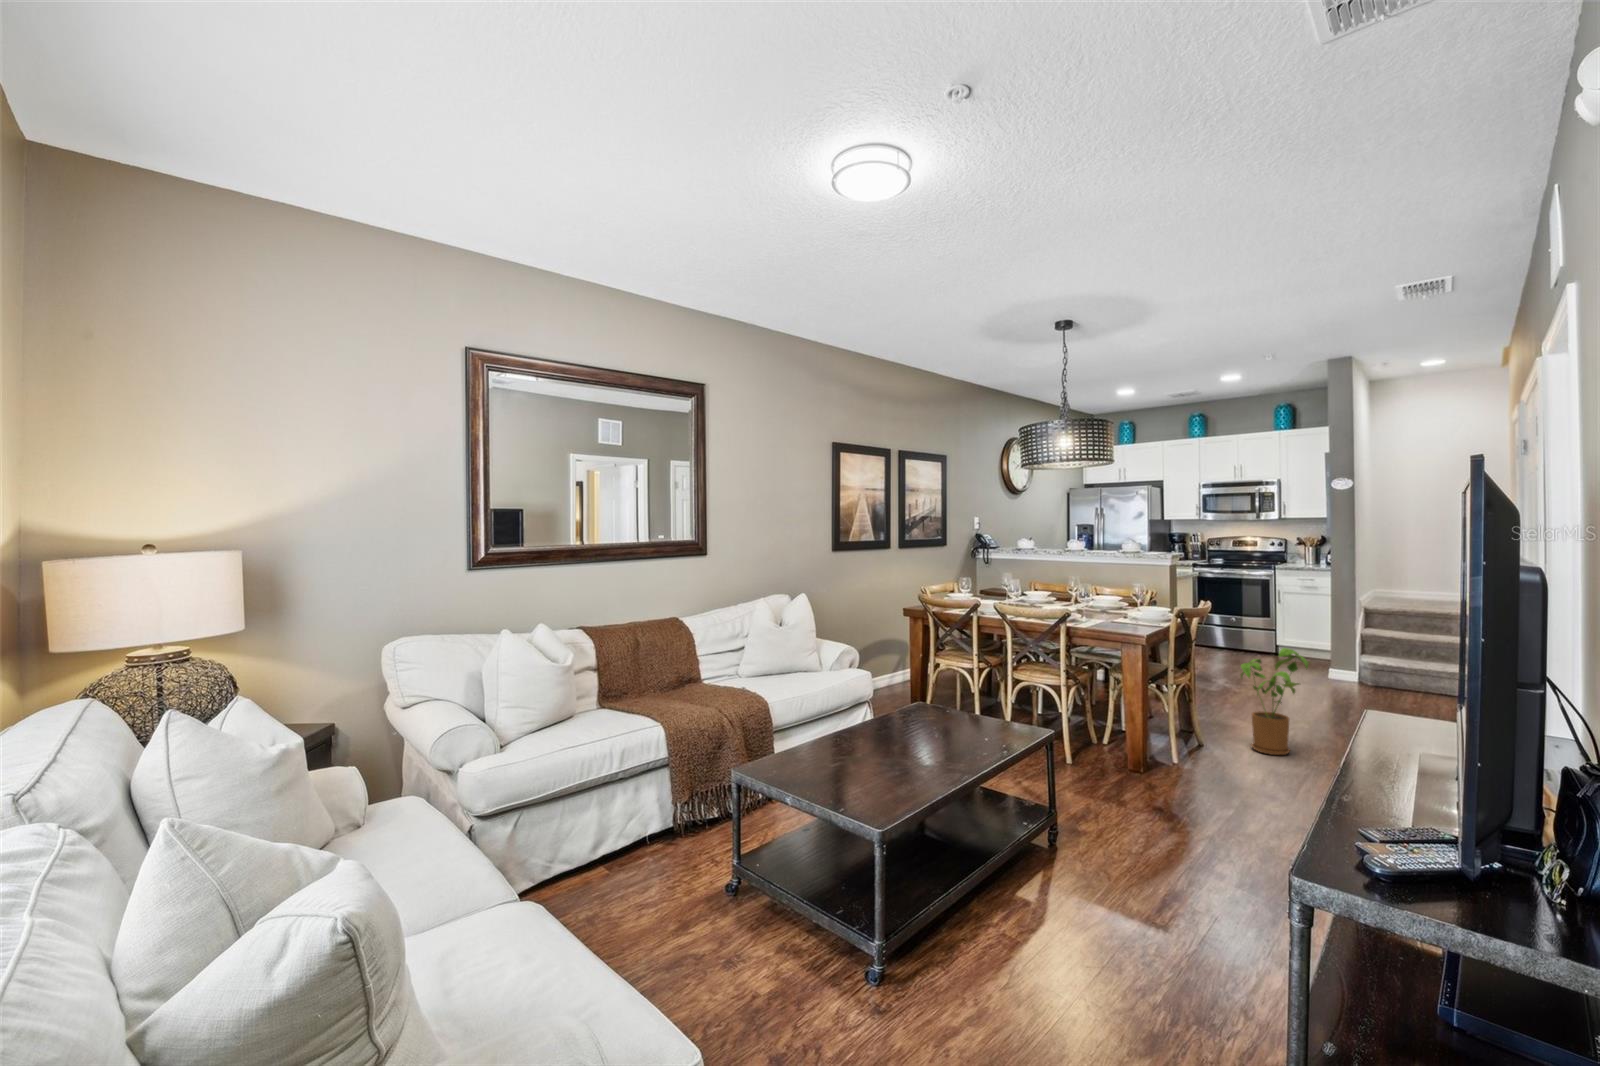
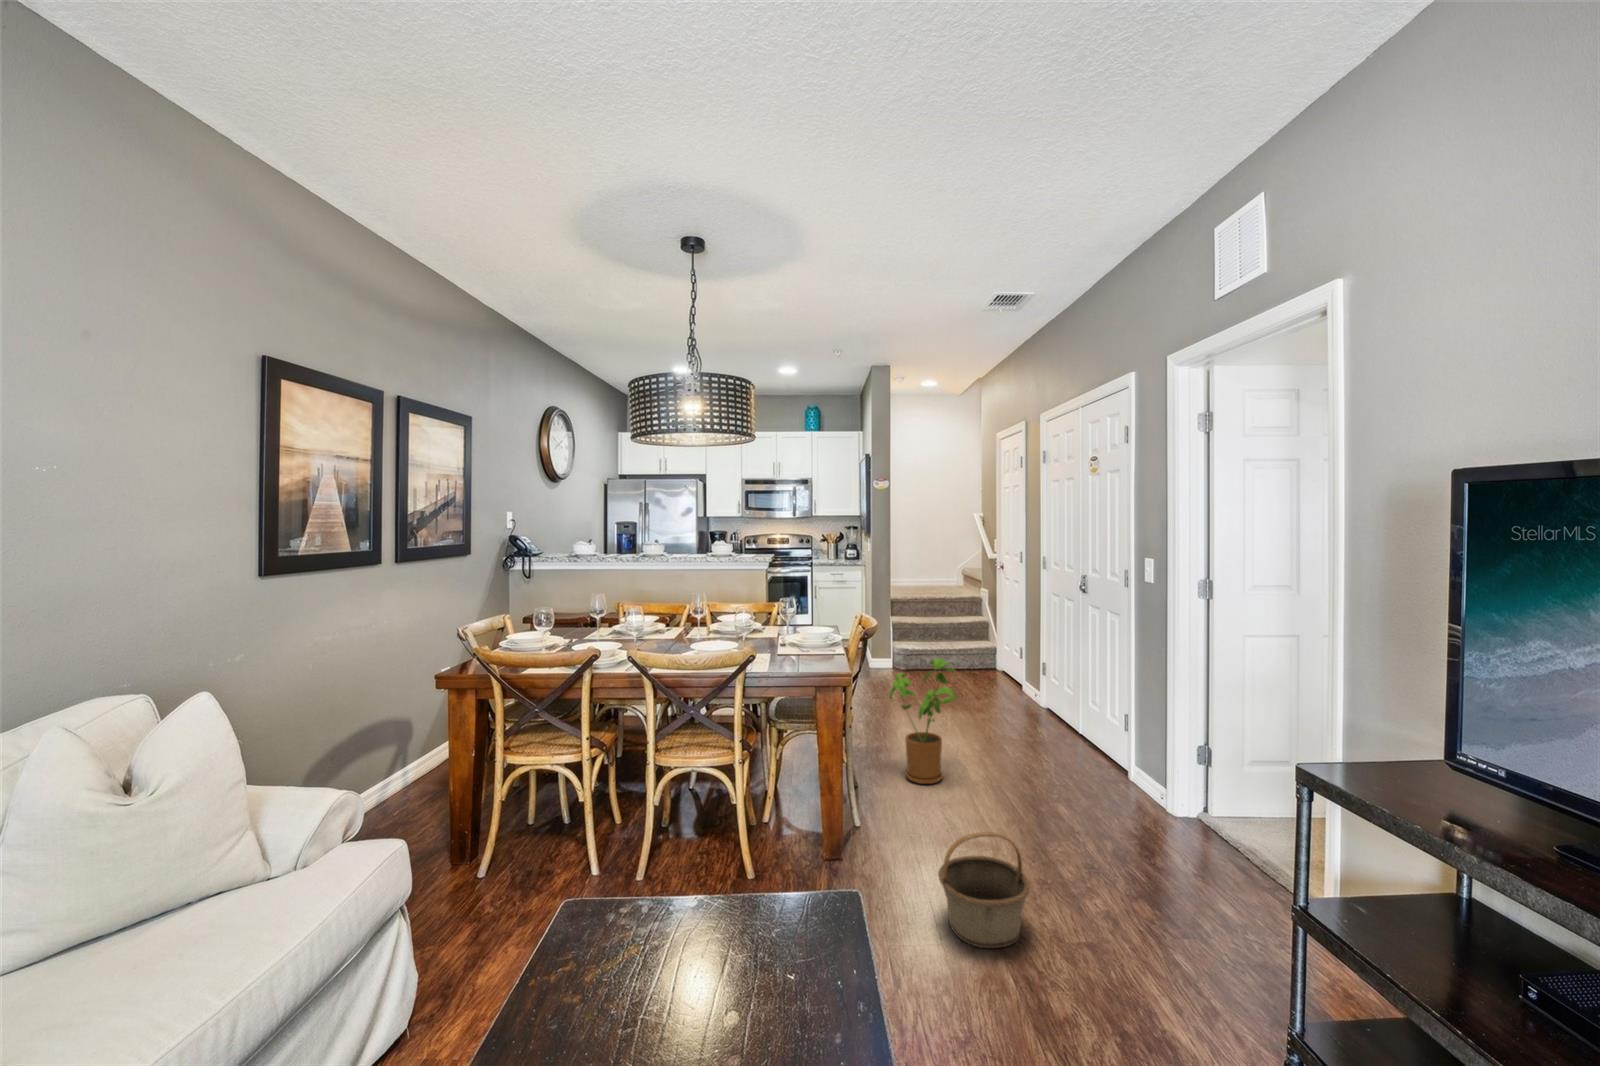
basket: none [1174,747,1245,824] -> present [938,832,1030,948]

